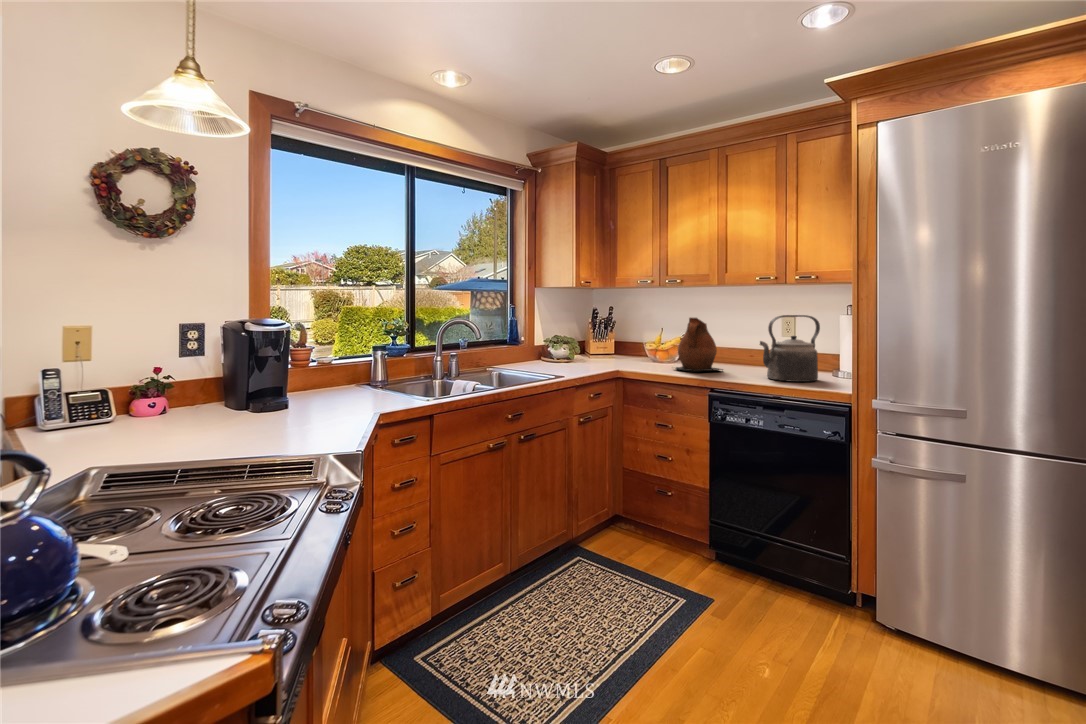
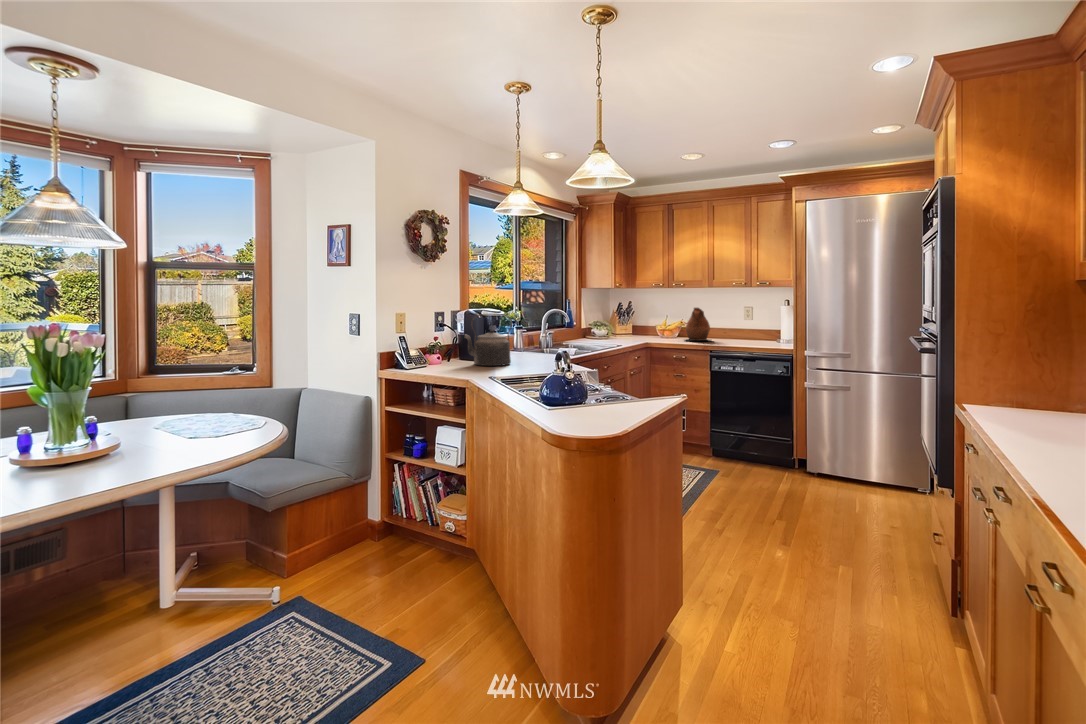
kettle: present [760,315,820,382] -> present [464,314,512,366]

